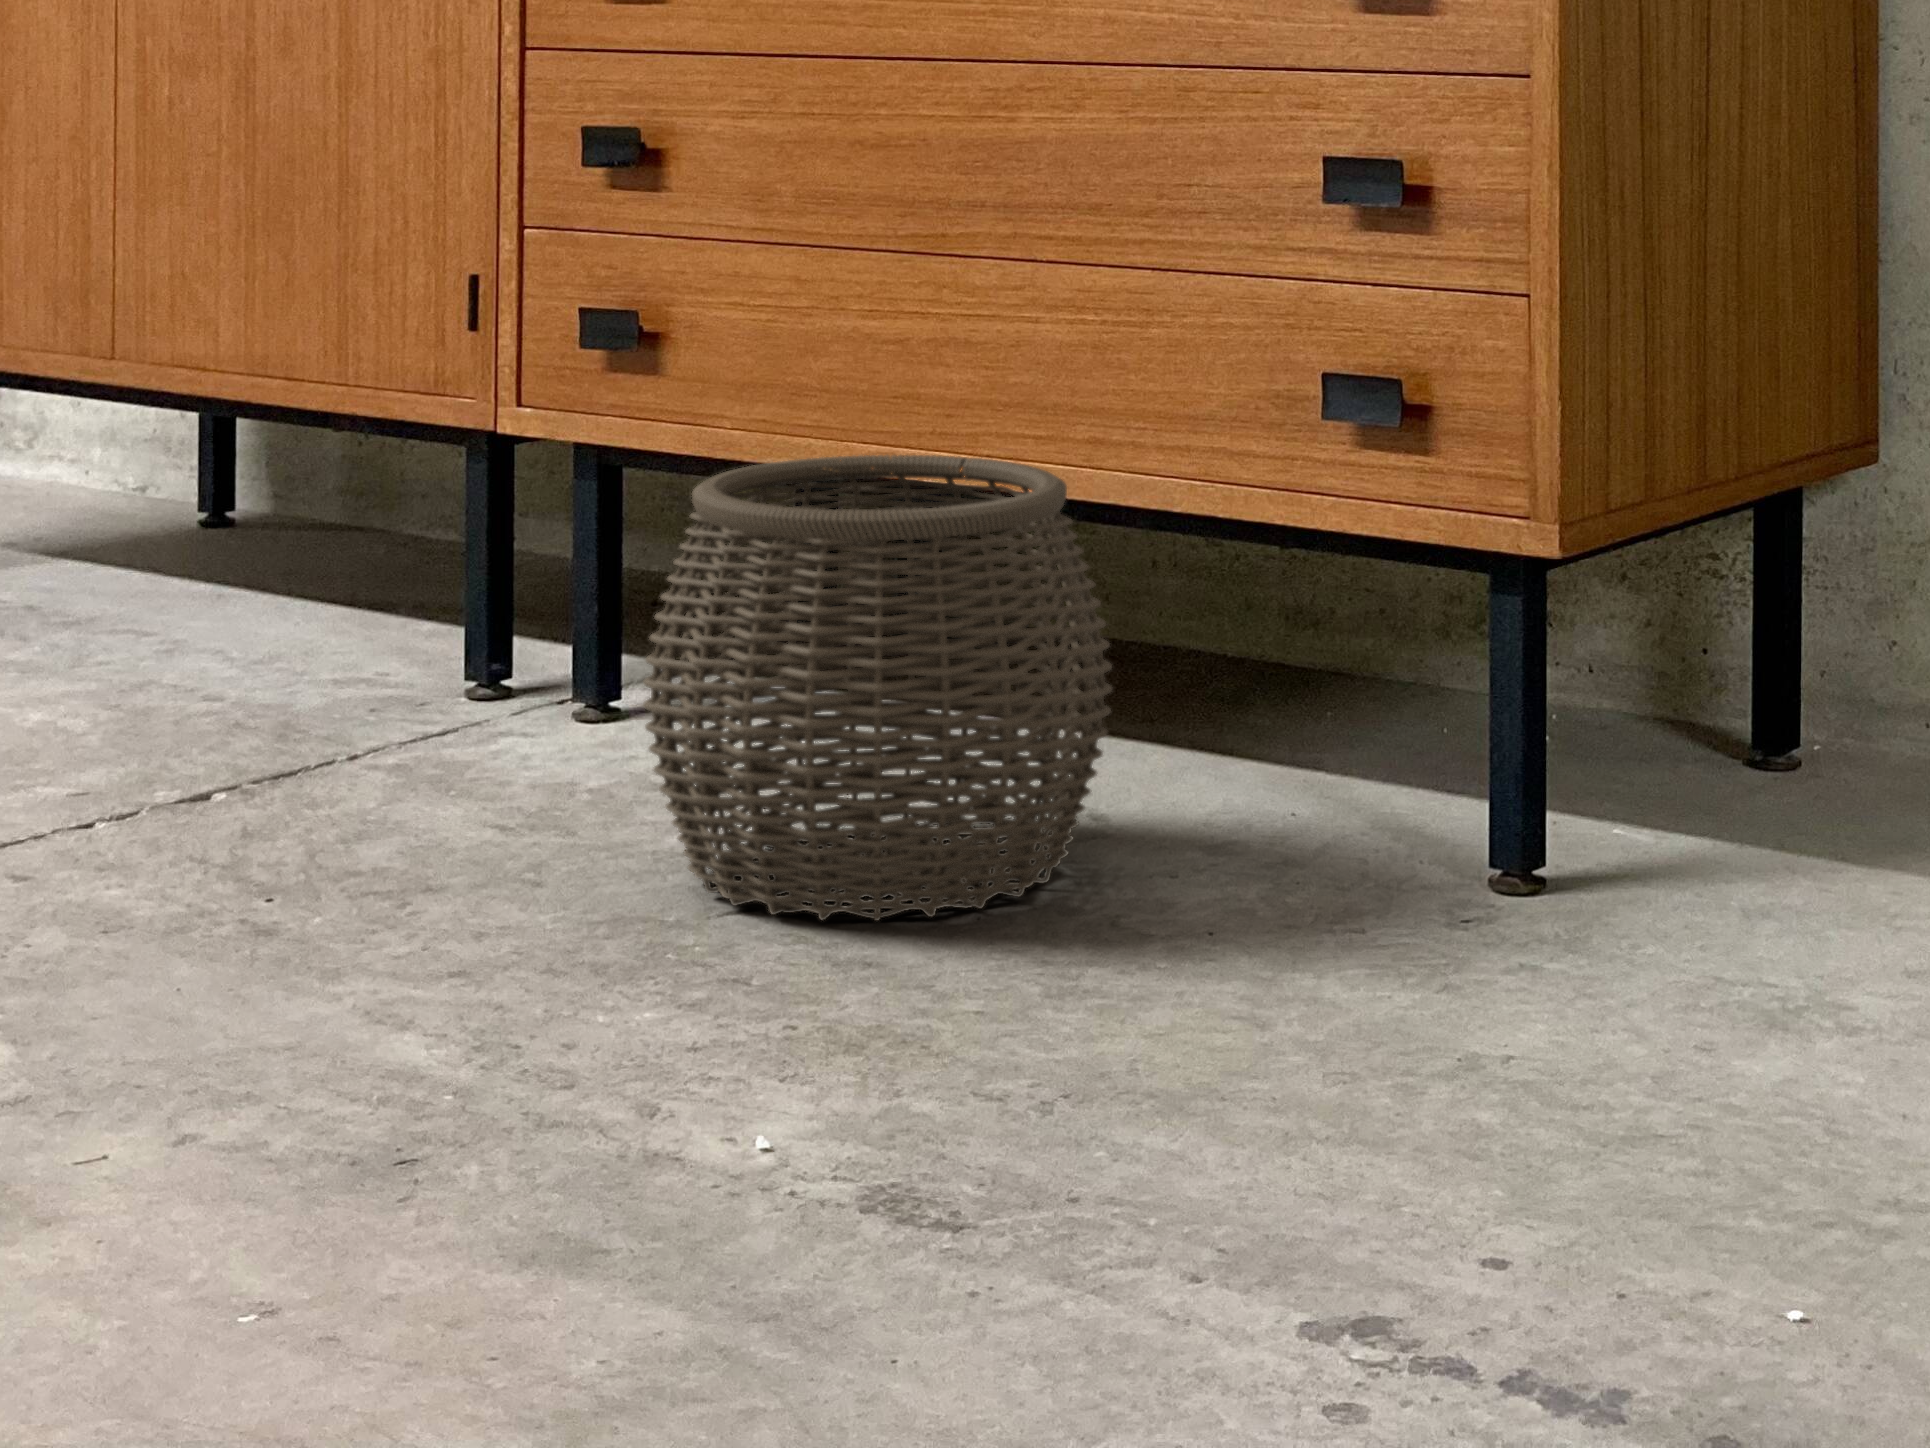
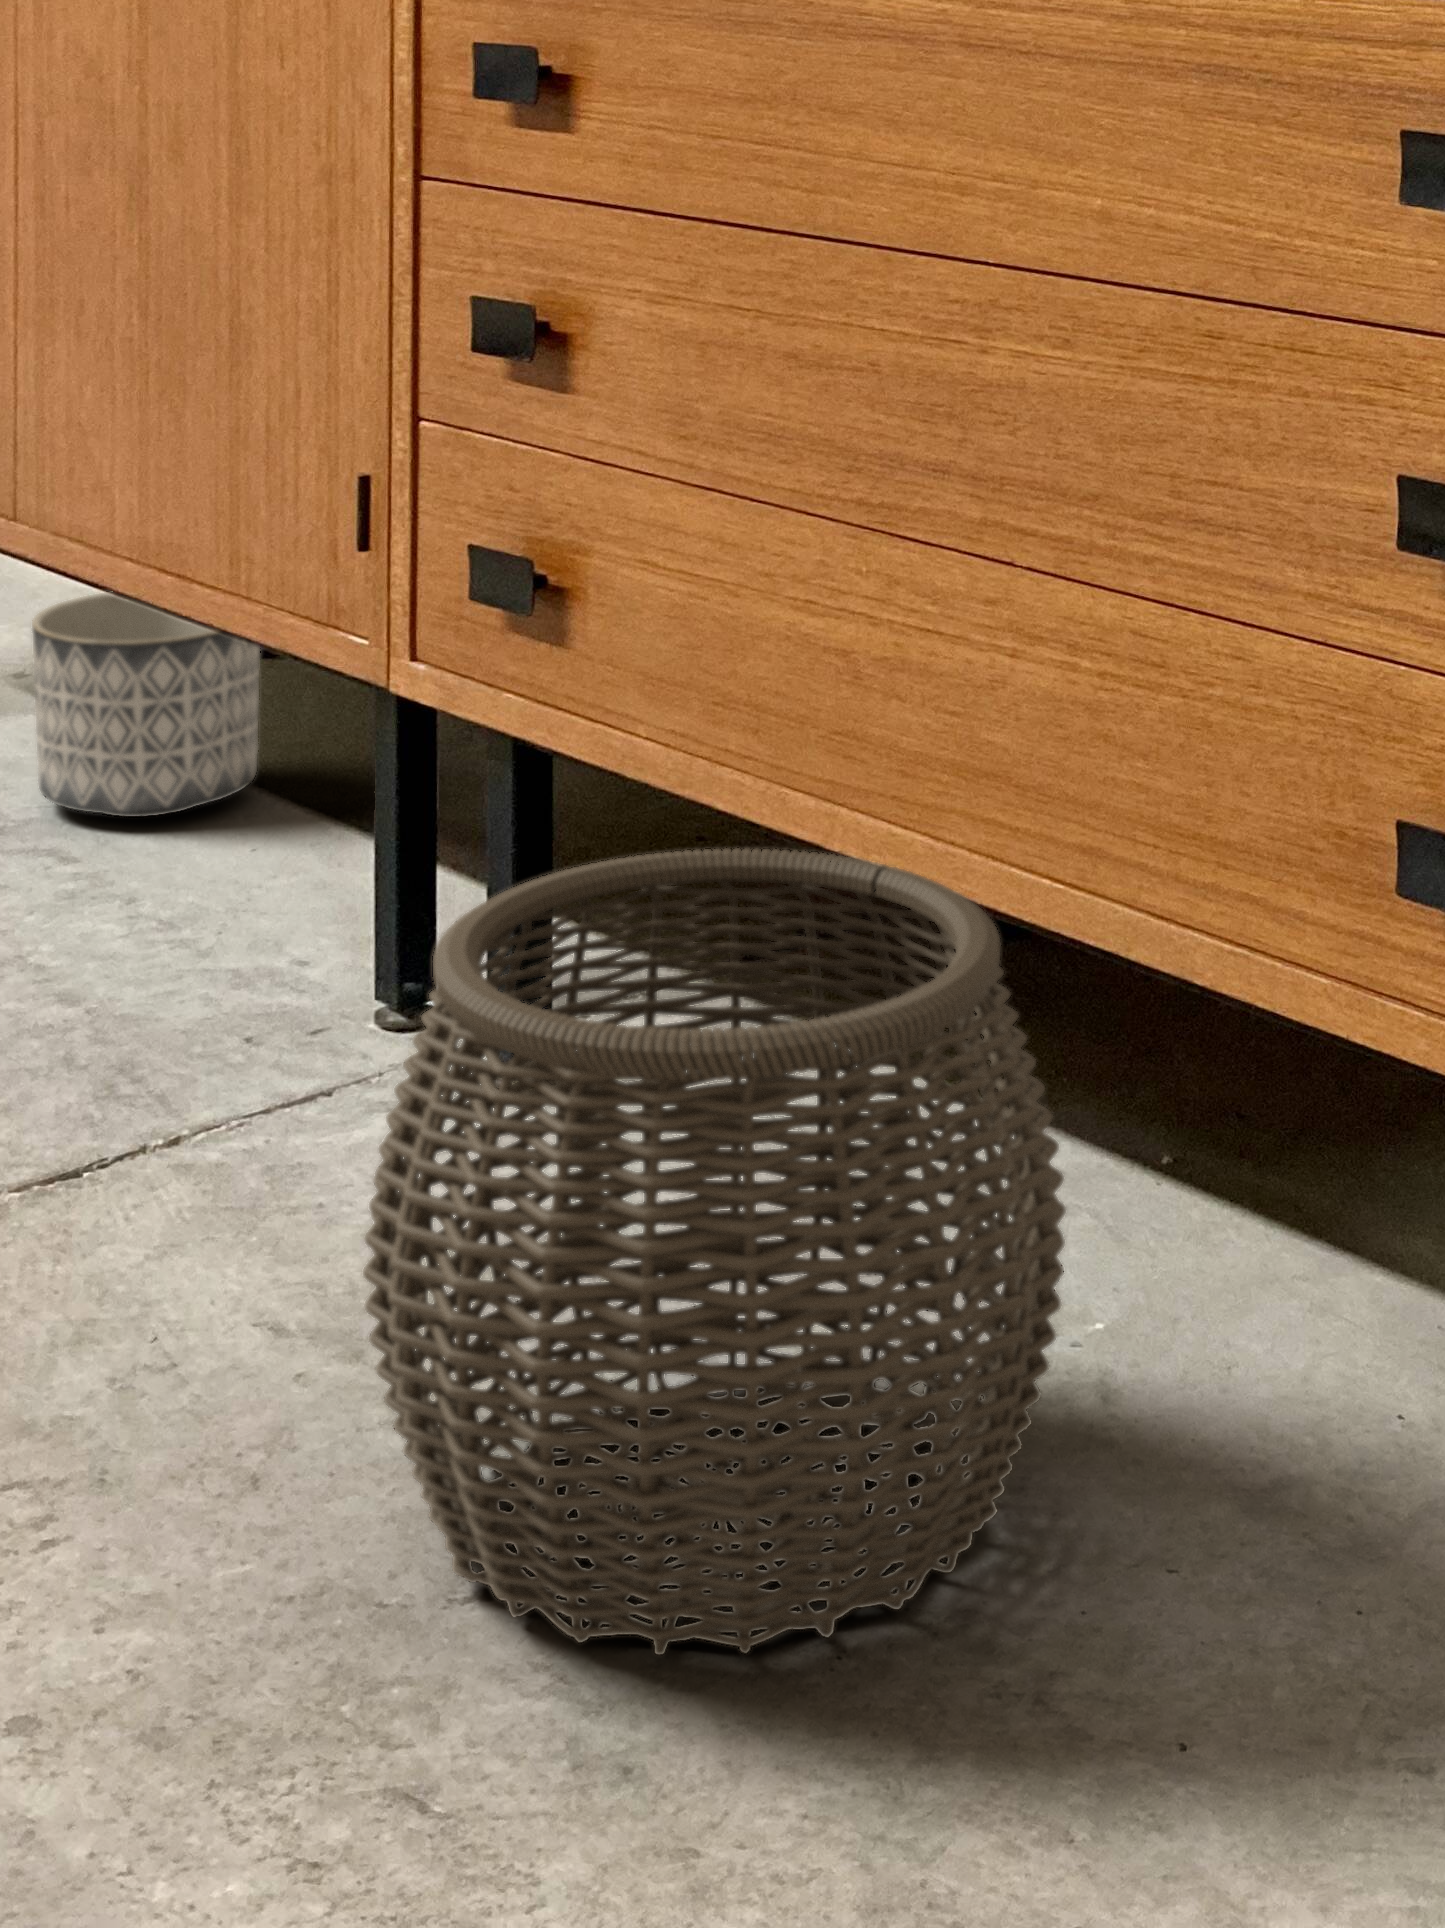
planter: none [99,440,288,615] -> present [32,592,260,817]

